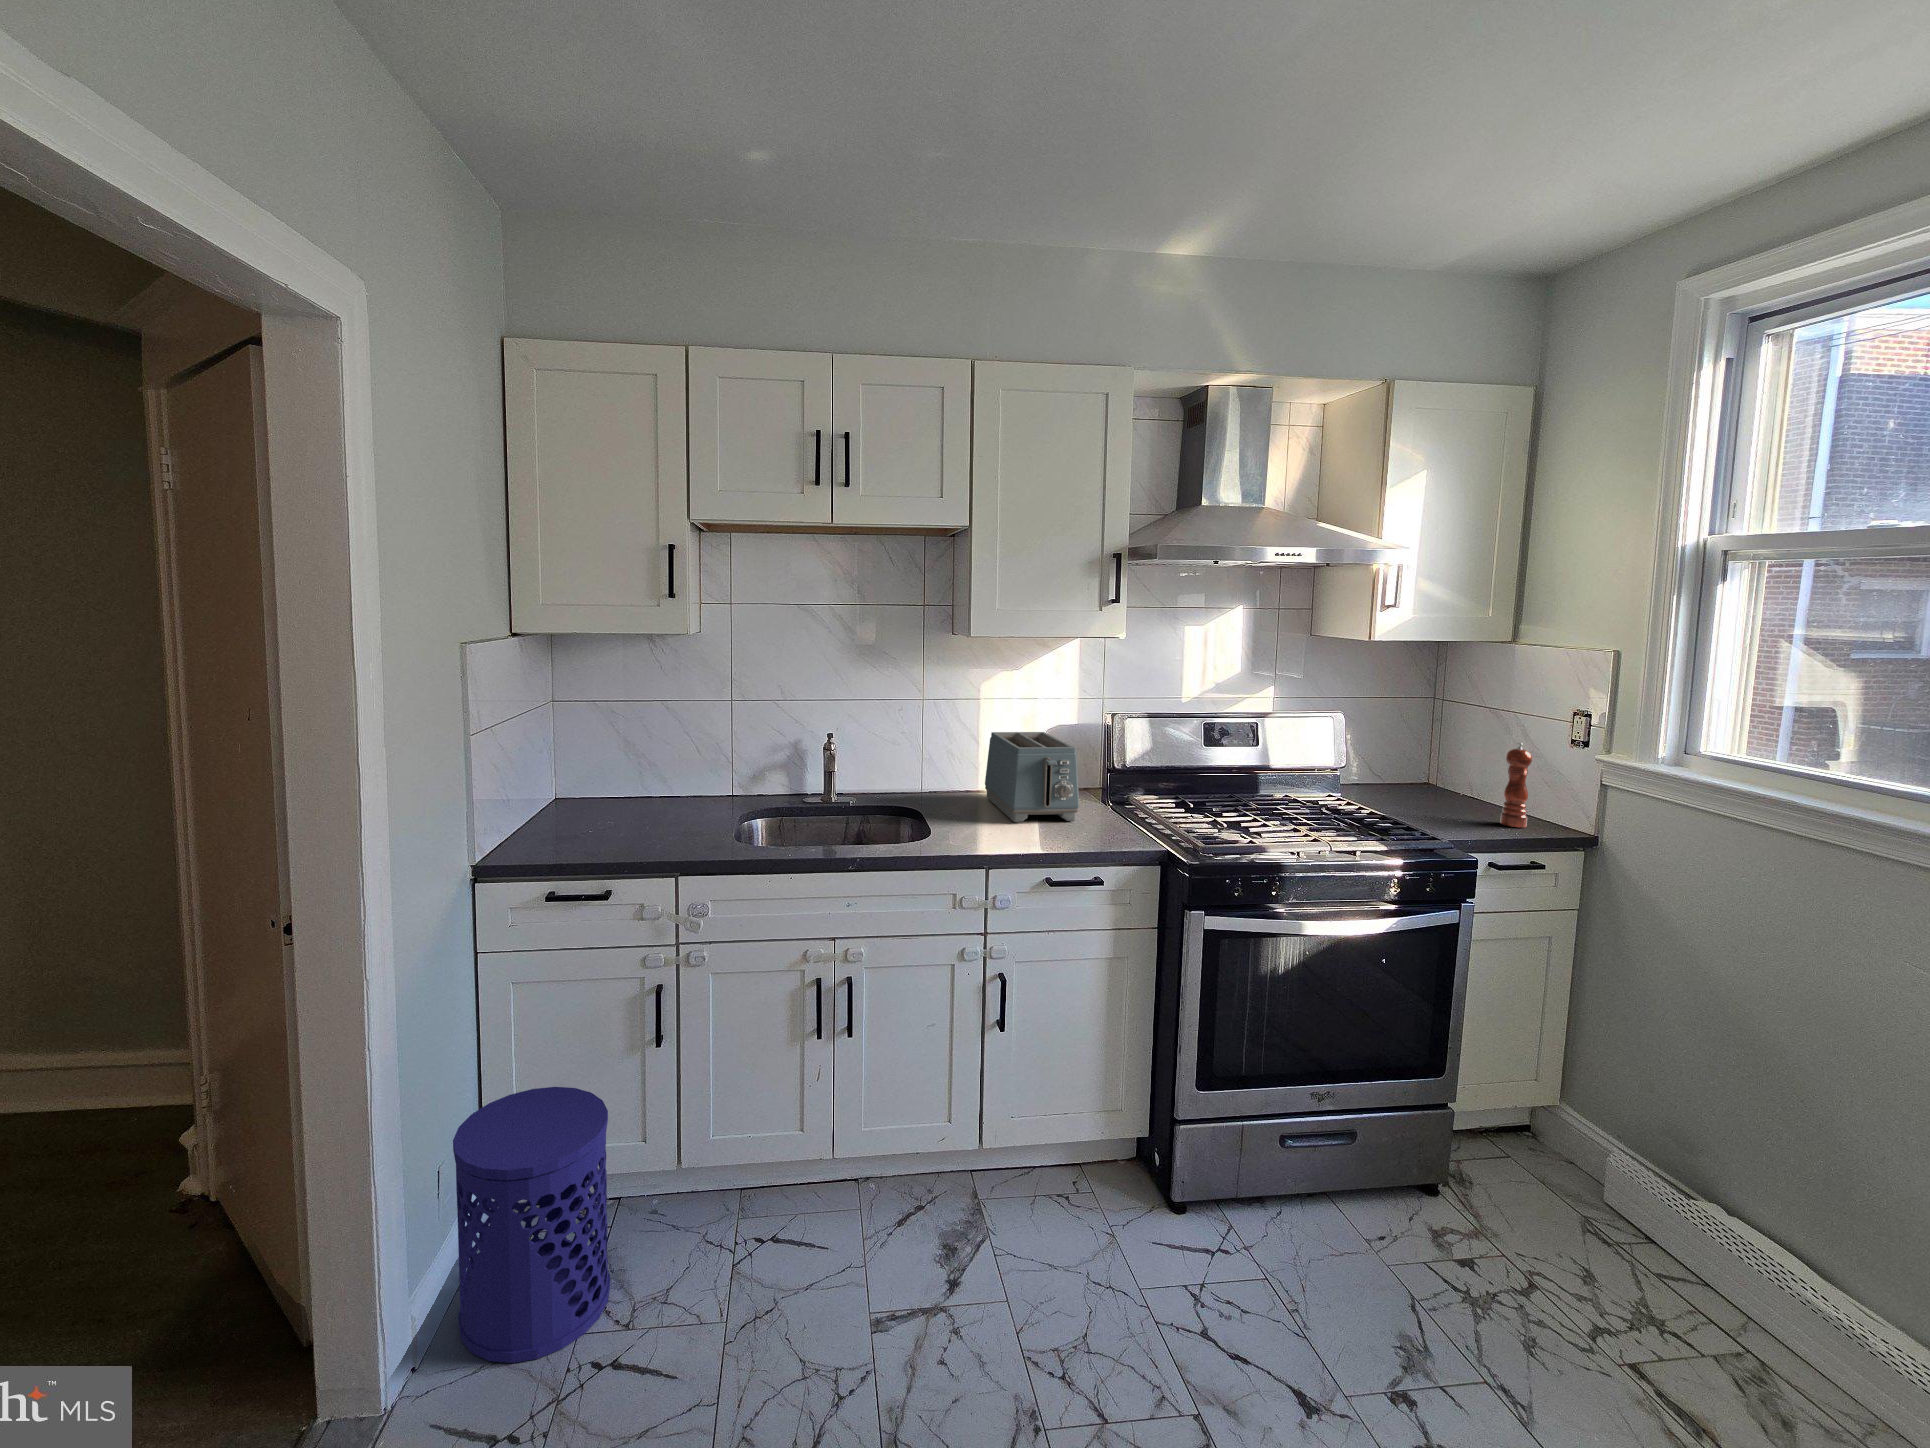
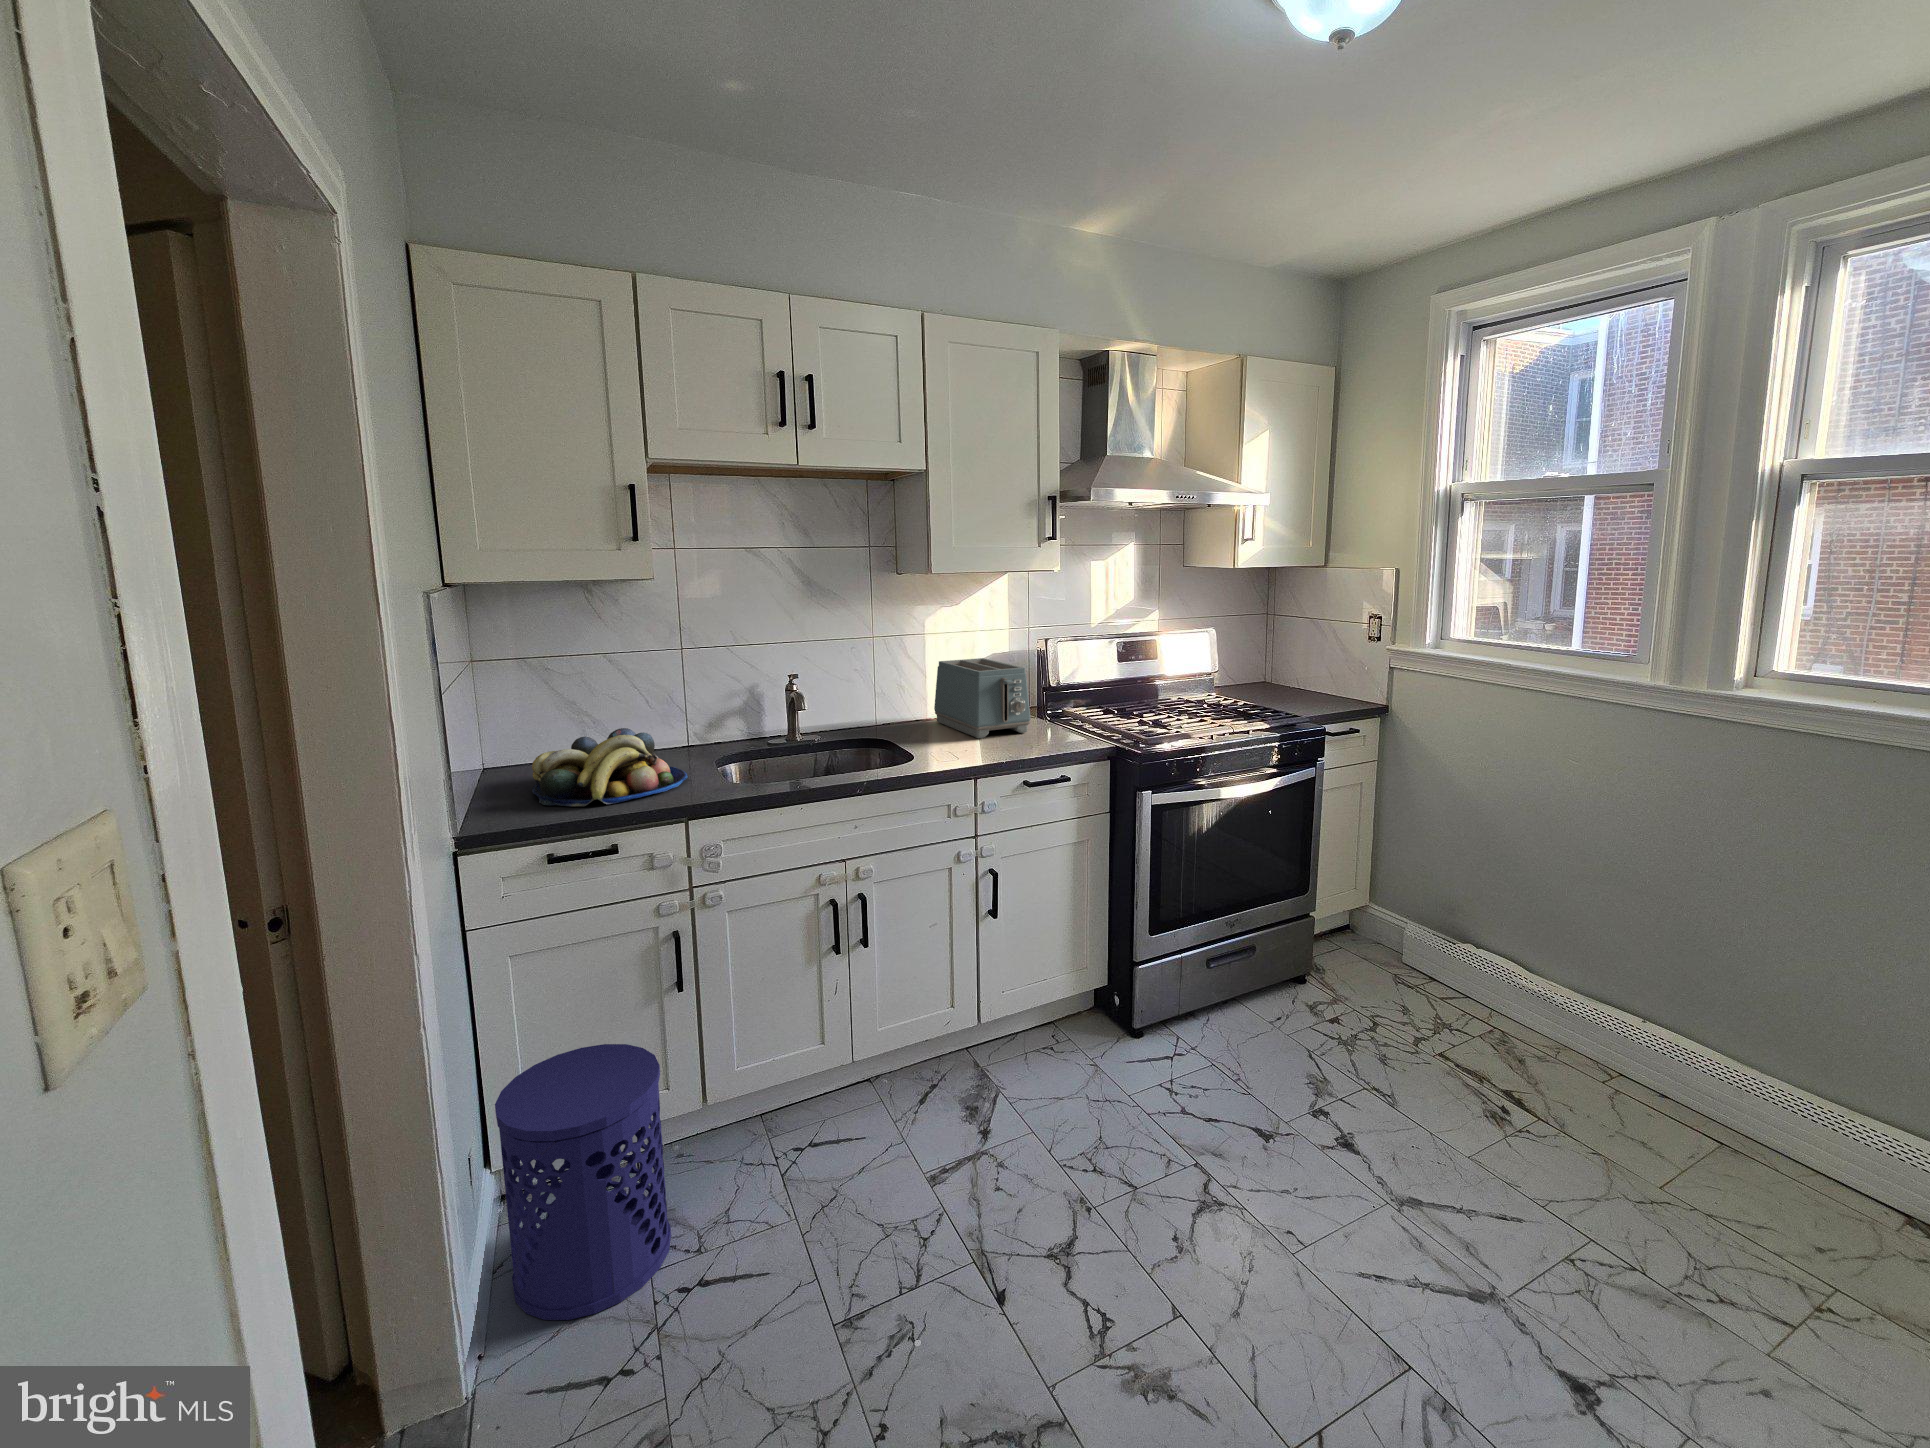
pepper mill: present [1500,743,1532,828] -> none [1325,641,1345,705]
fruit bowl: none [559,777,703,851] -> present [532,728,688,806]

